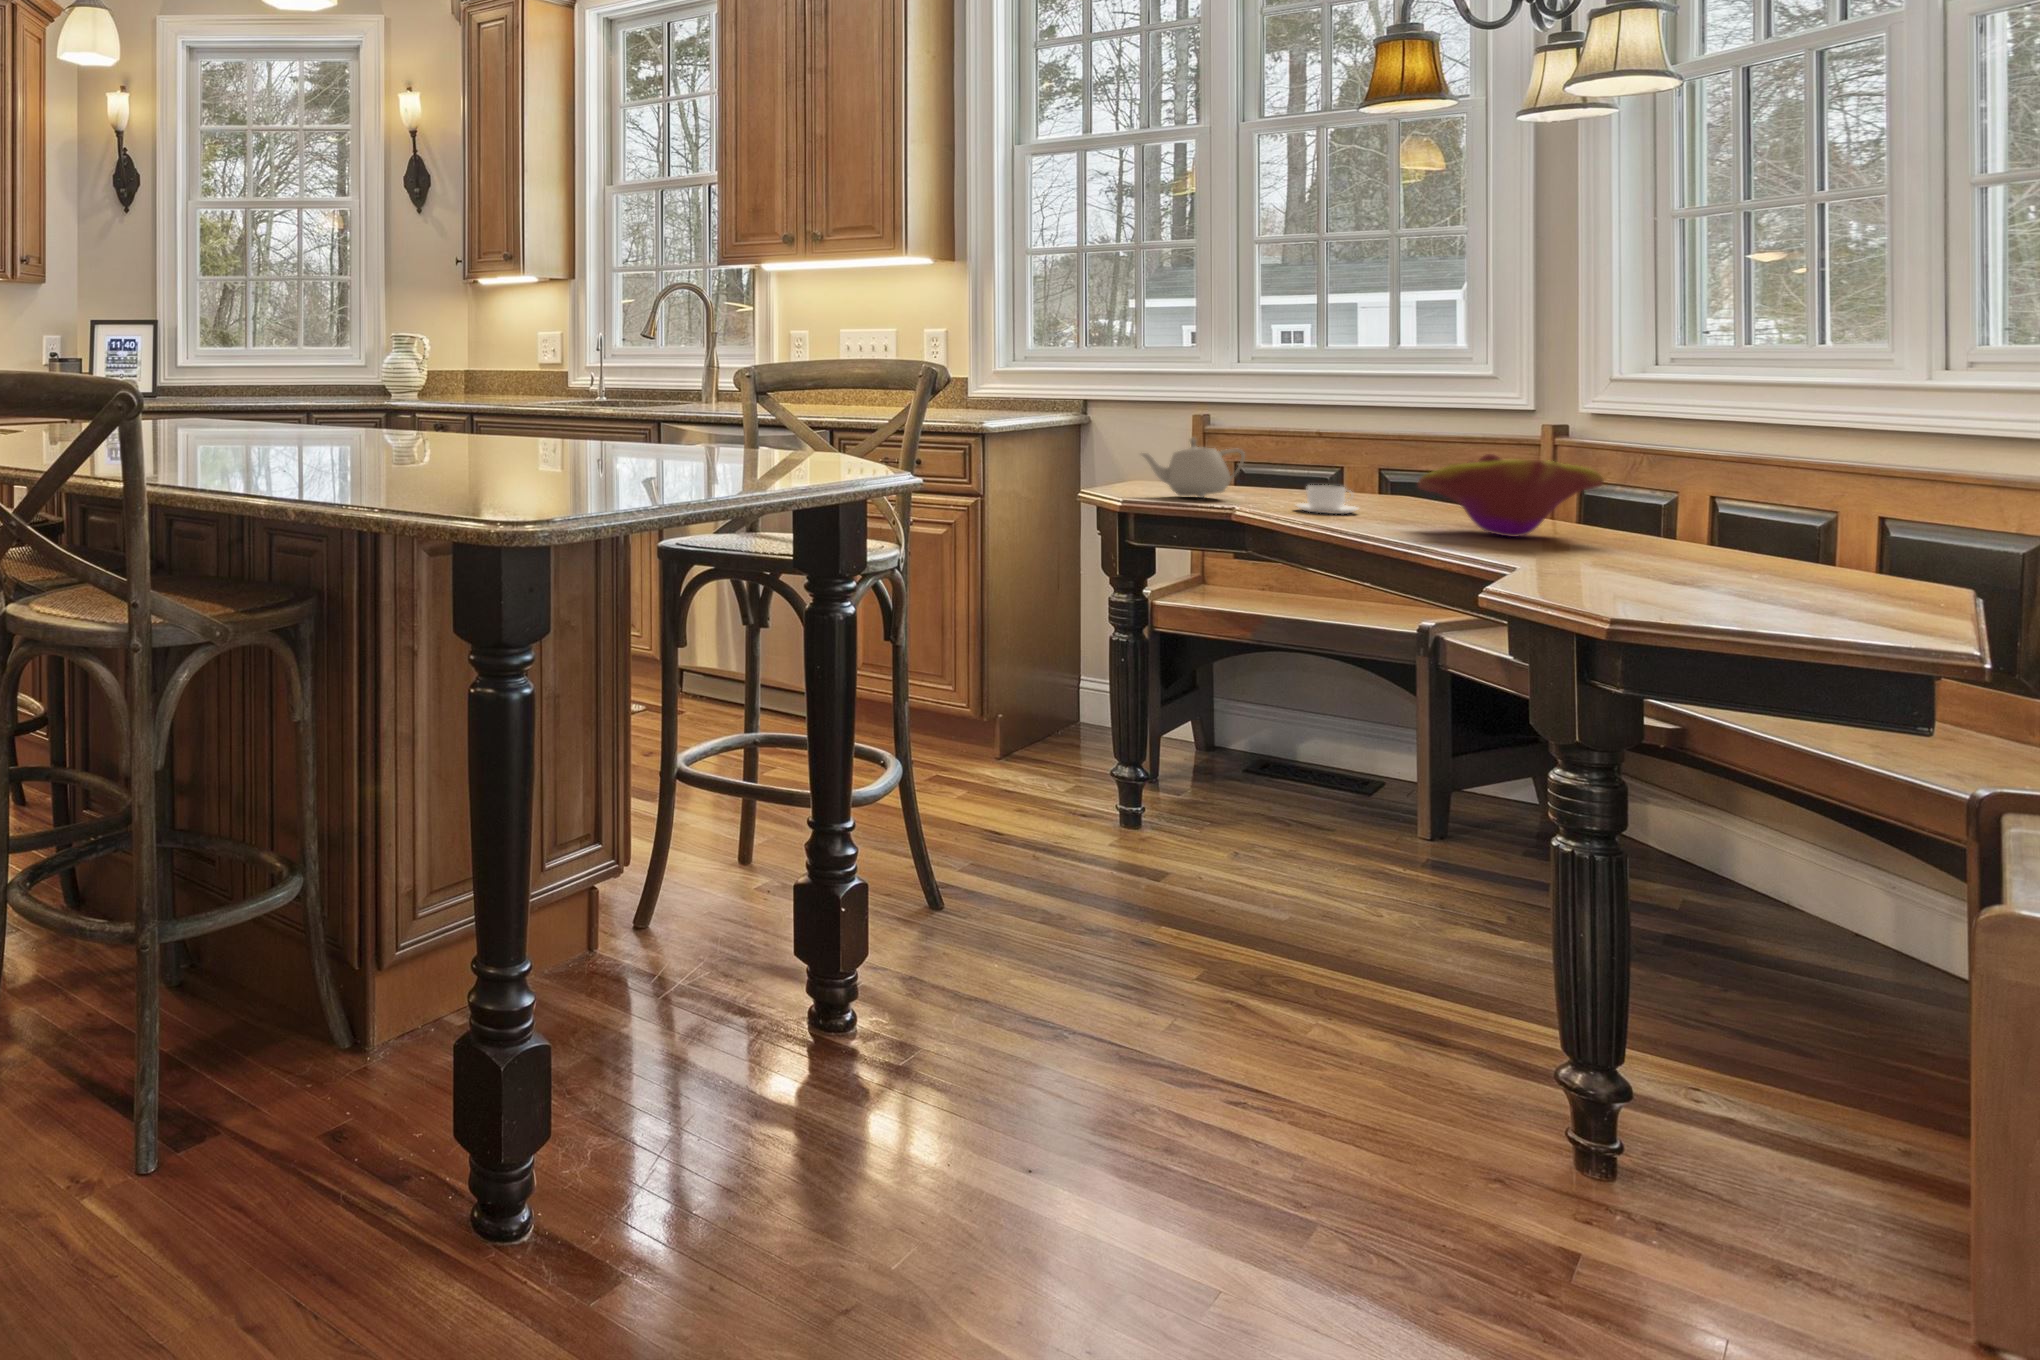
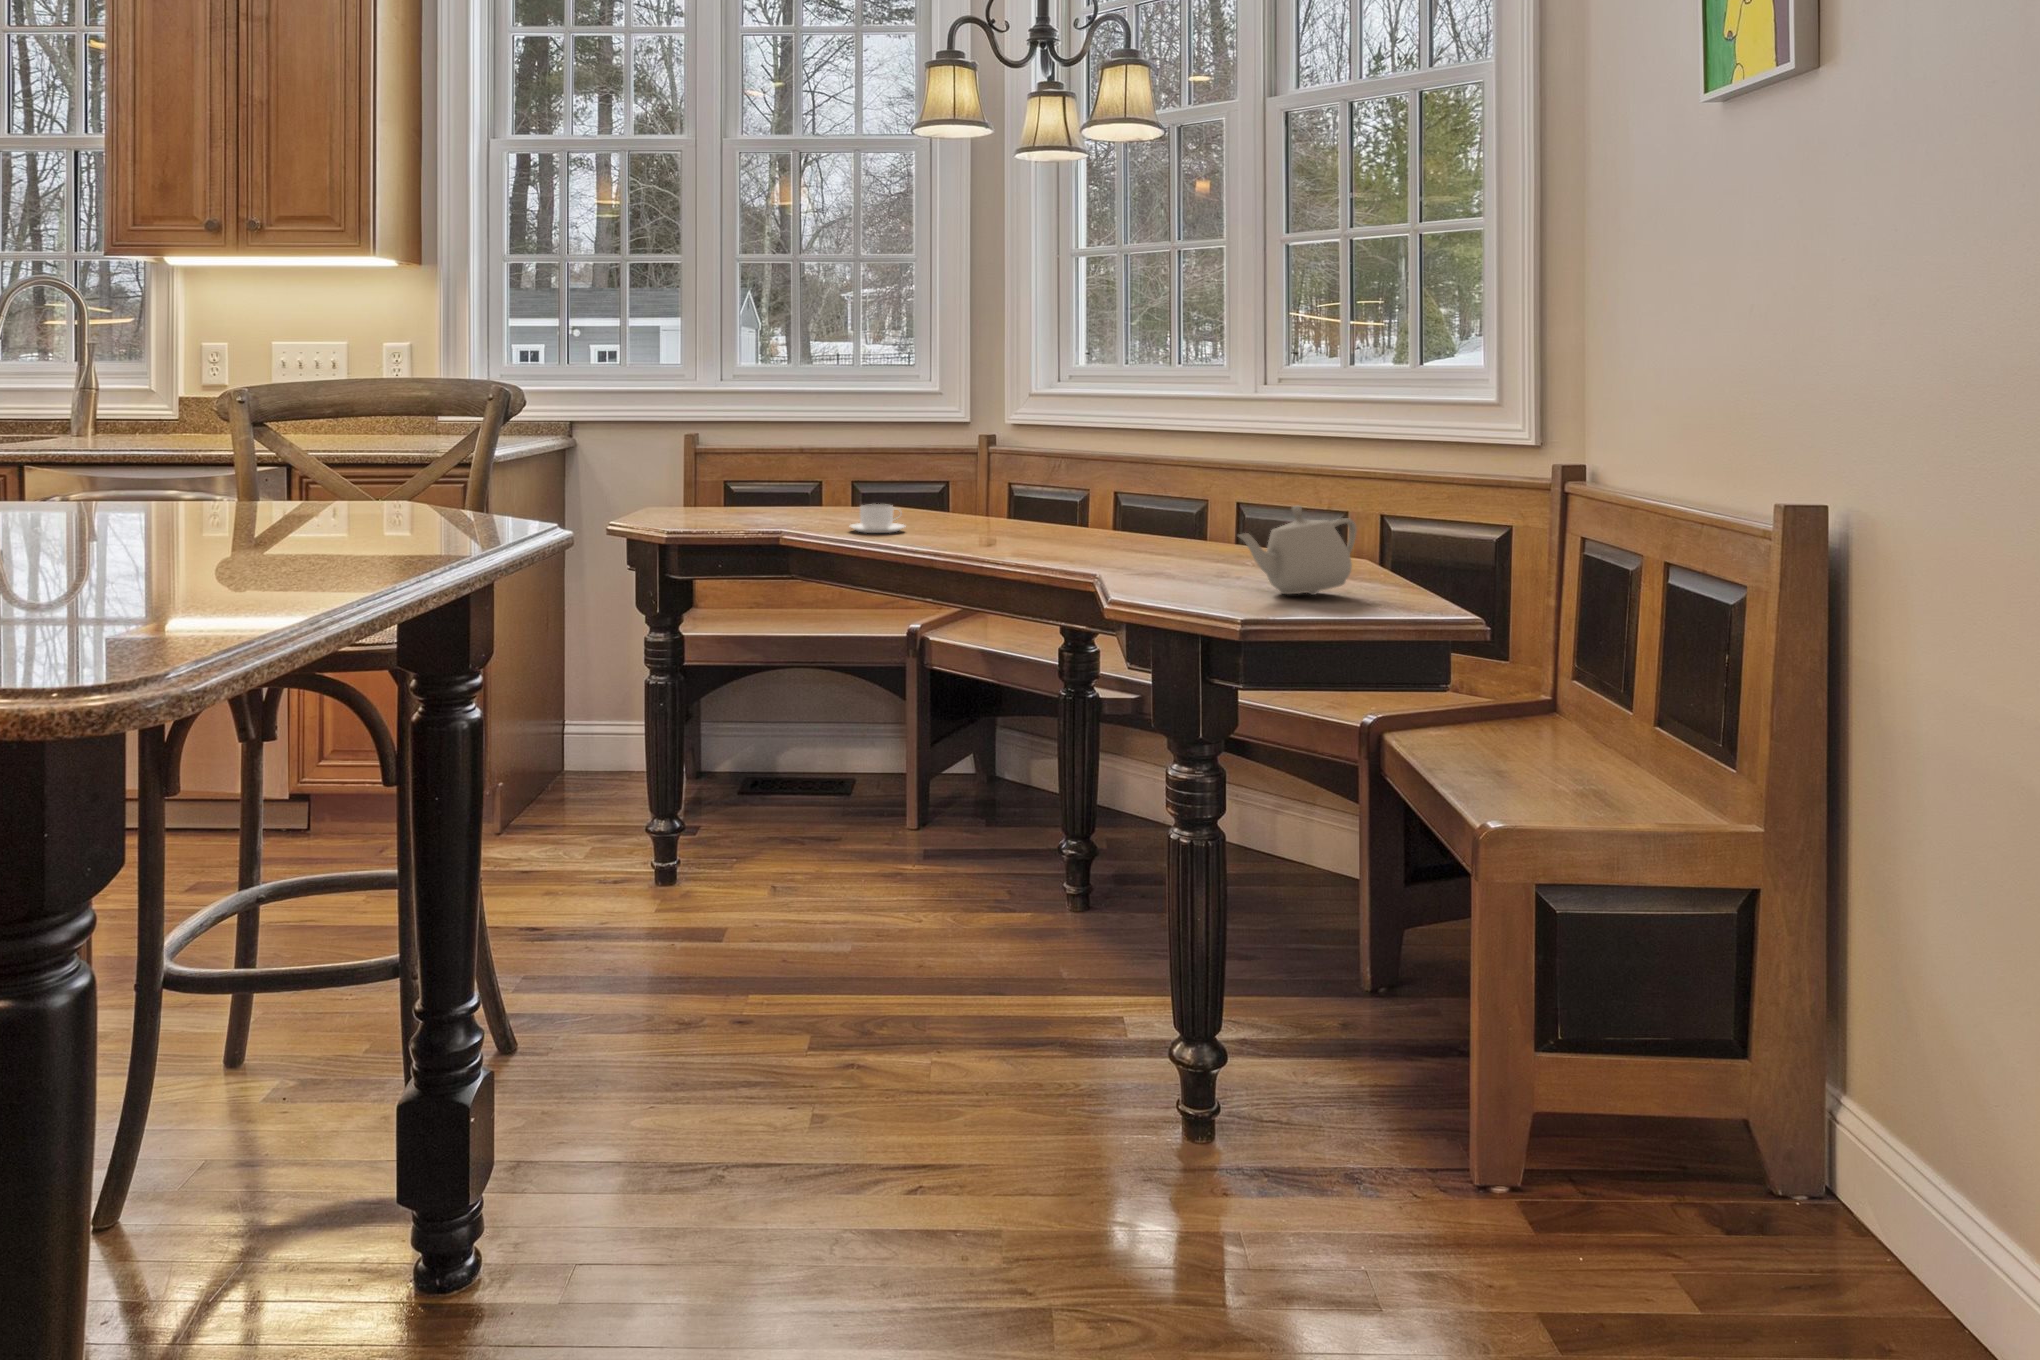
teapot: present [1141,438,1245,498] -> present [1238,506,1357,595]
decorative bowl: present [1417,454,1604,537] -> none [973,468,1118,545]

